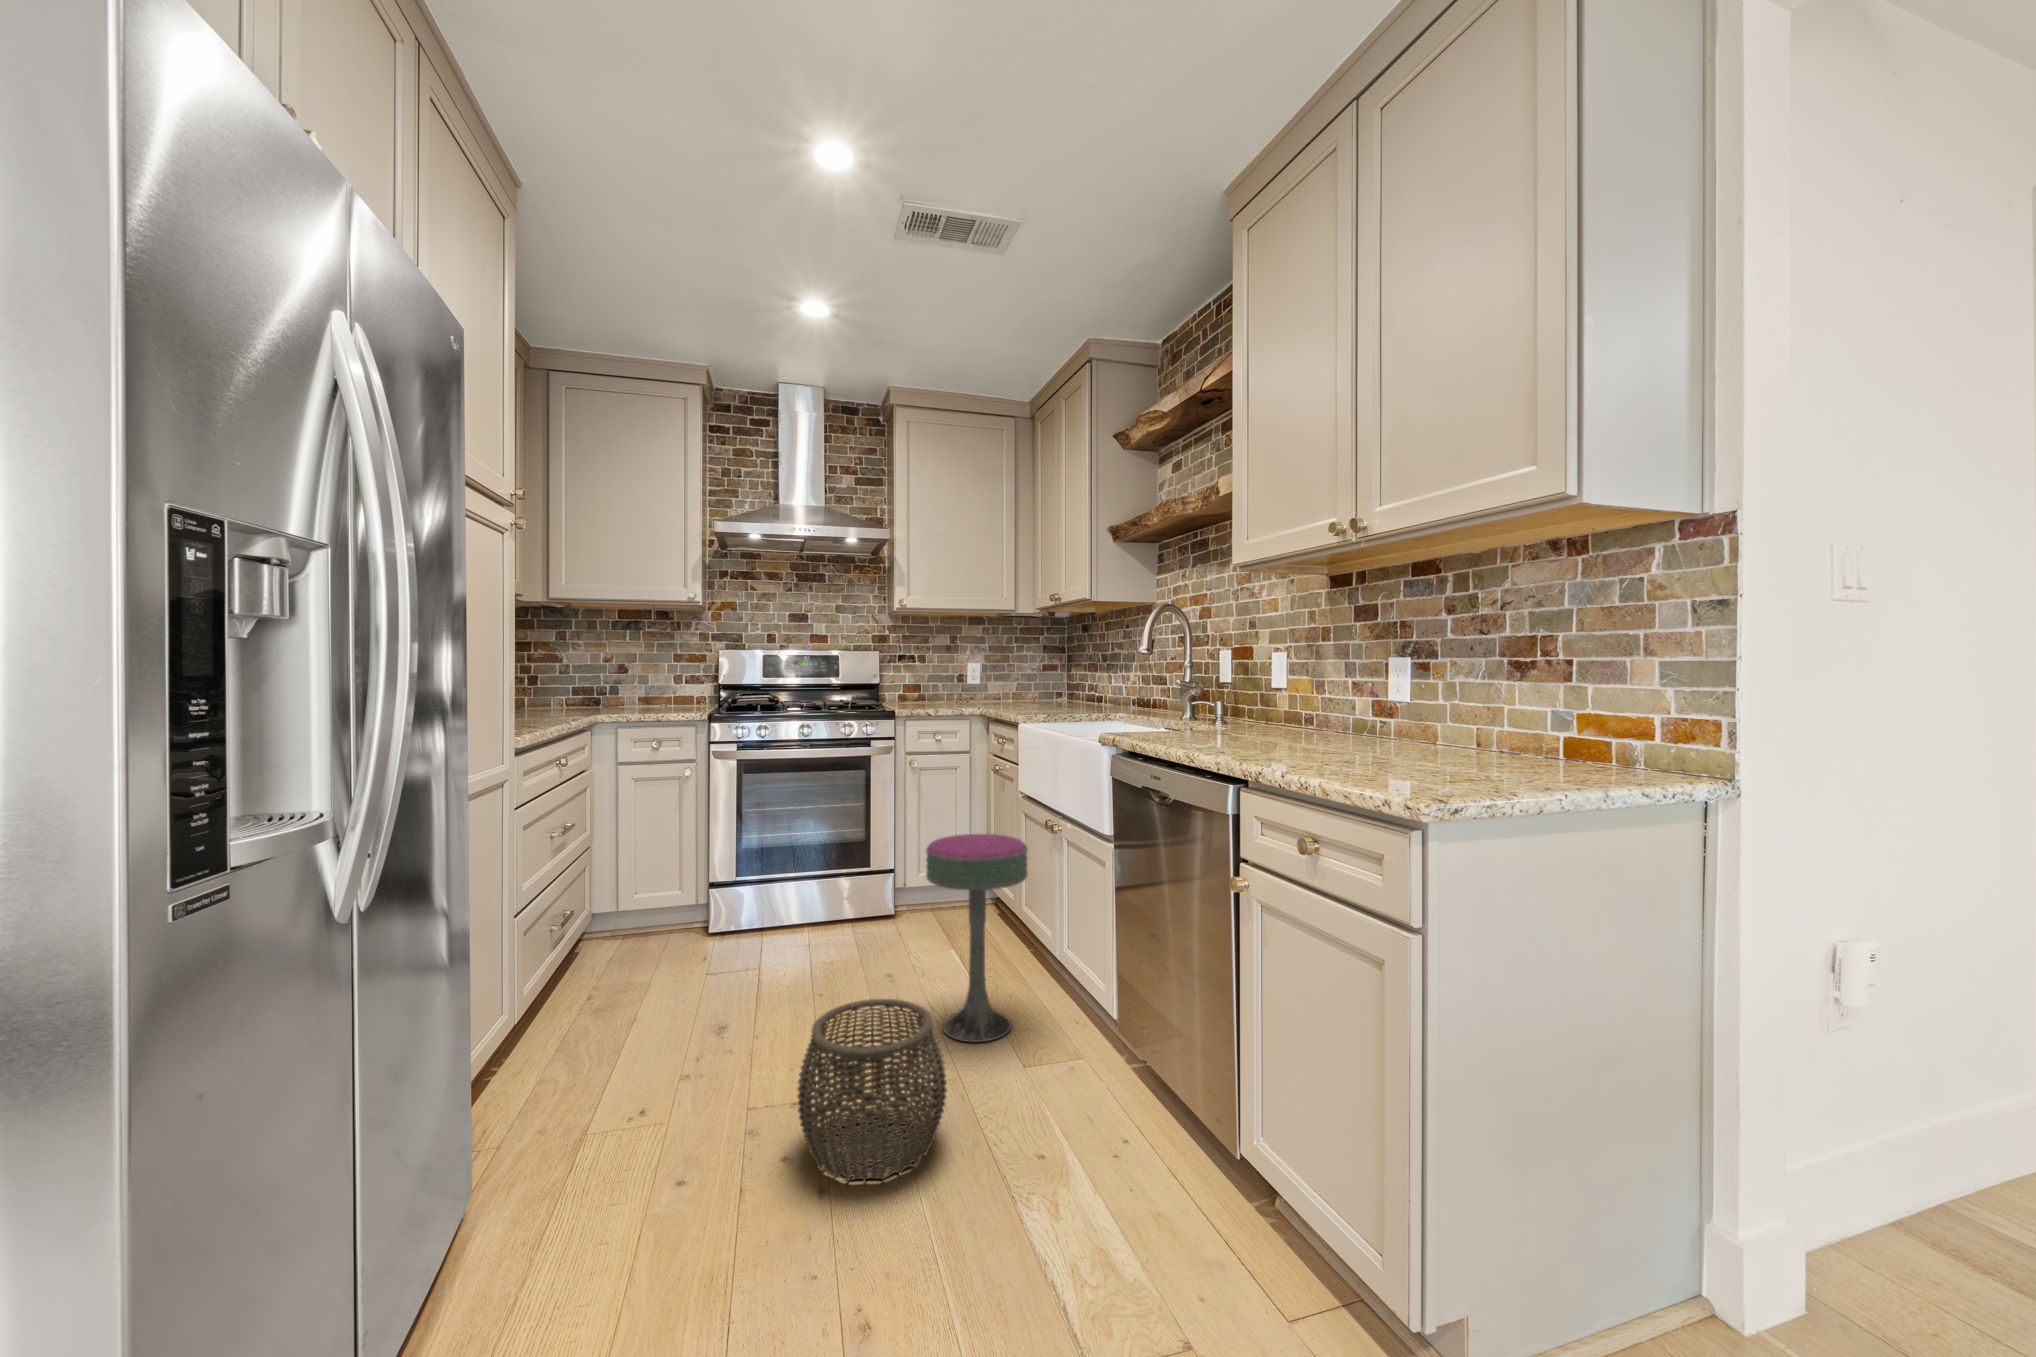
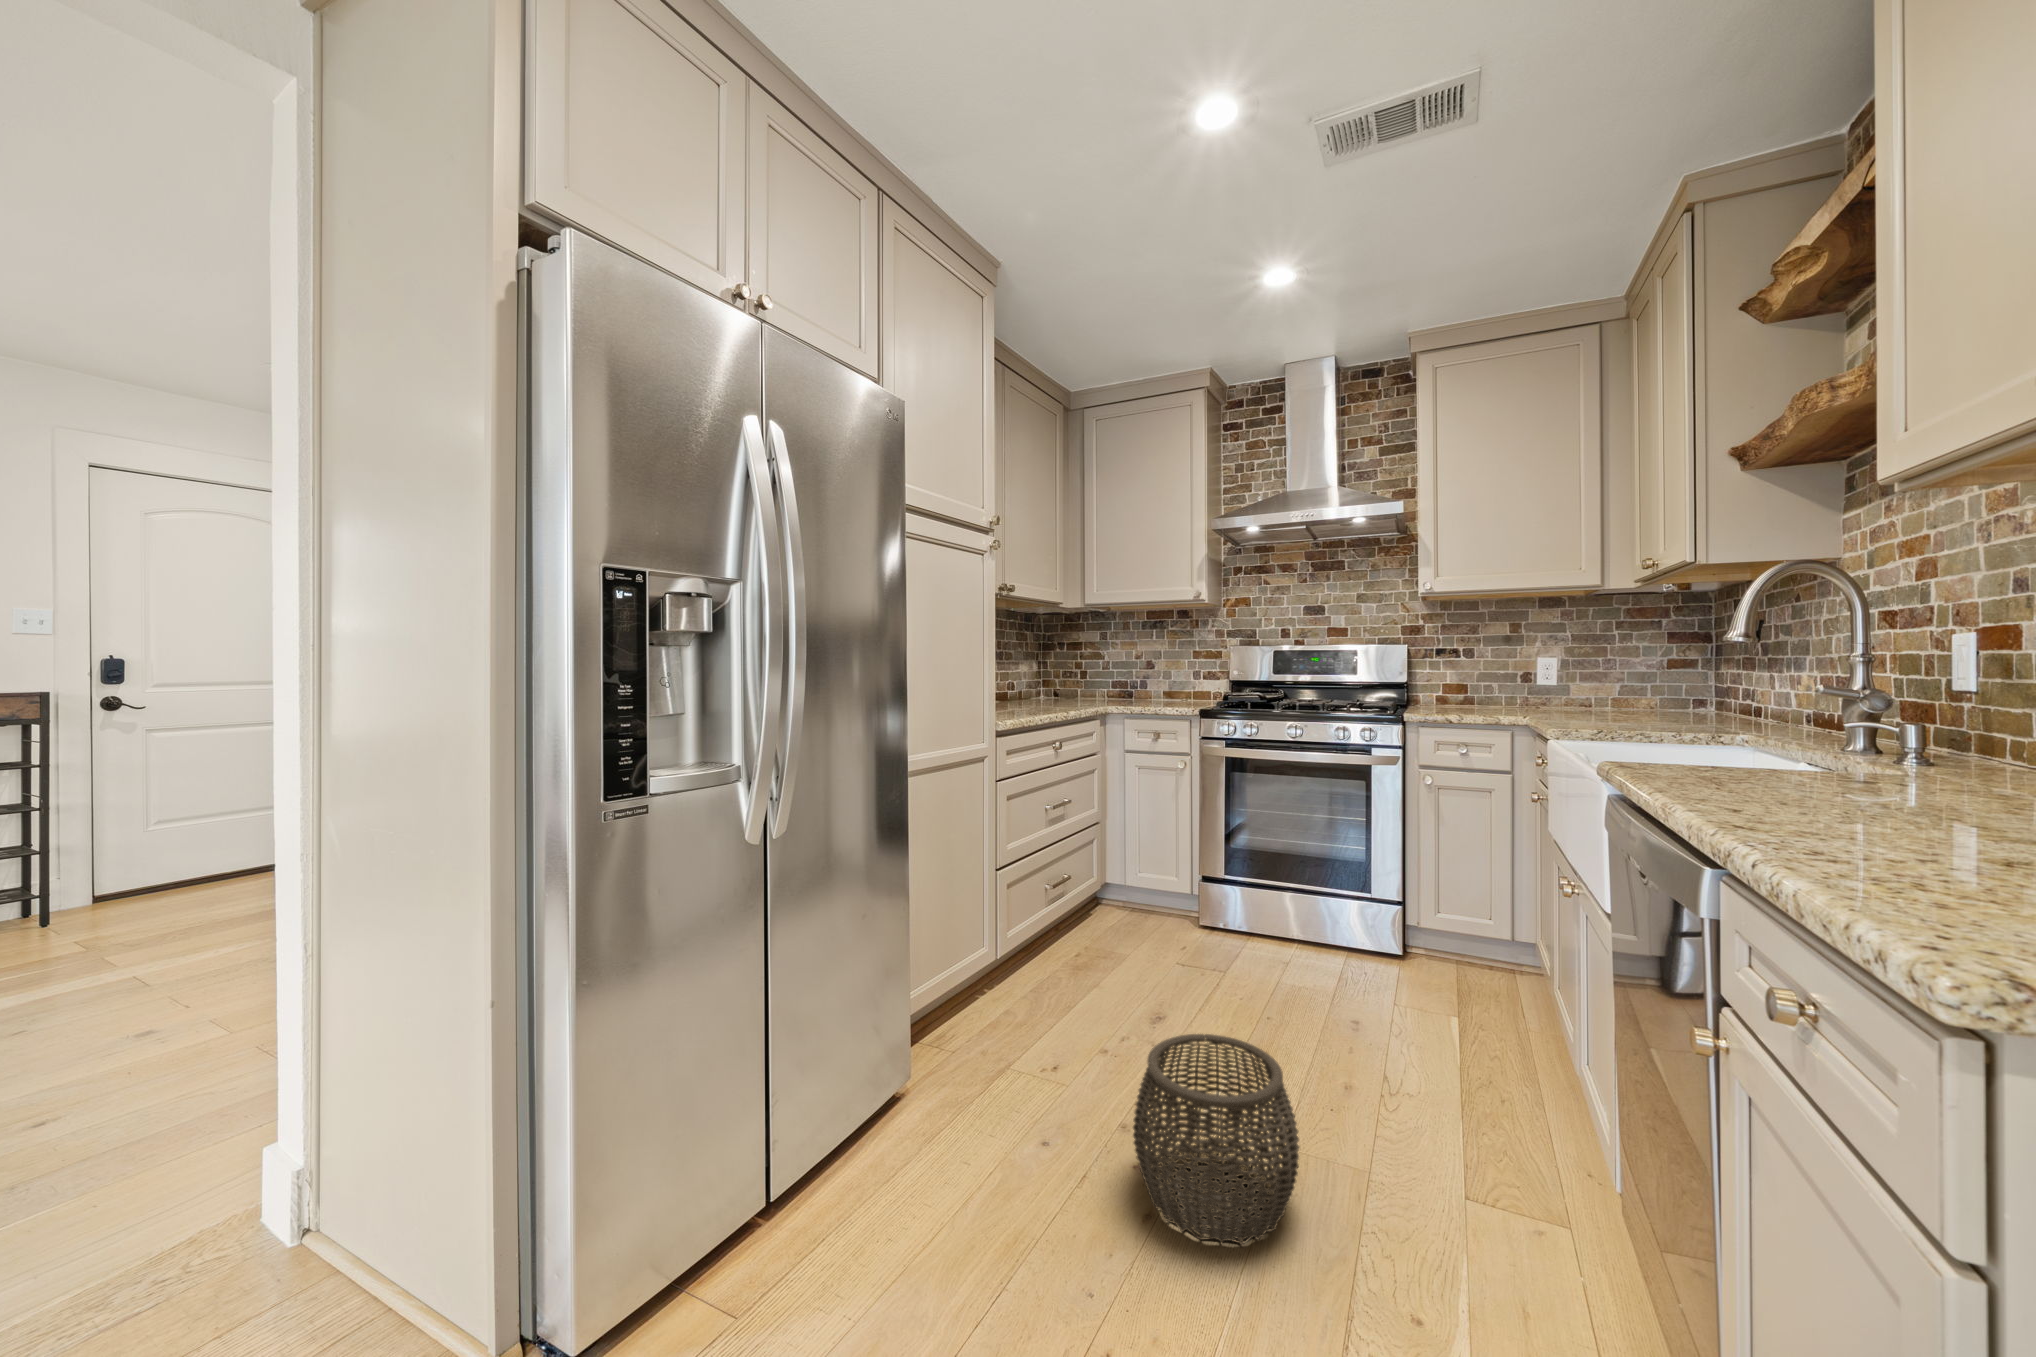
bar stool: present [926,834,1028,1042] -> none [1352,874,1497,1145]

